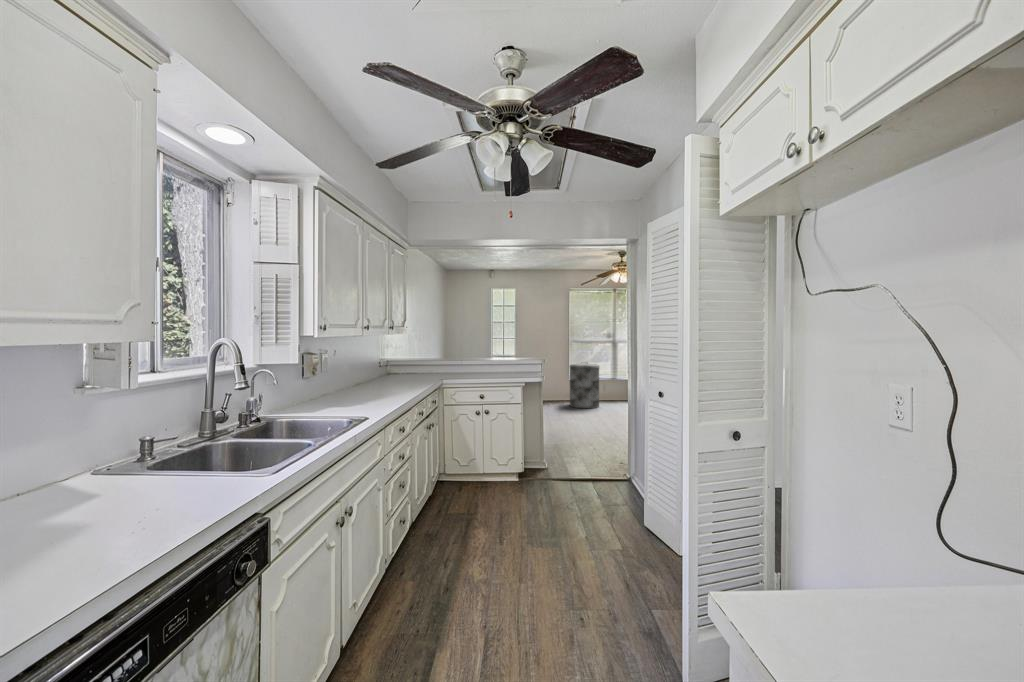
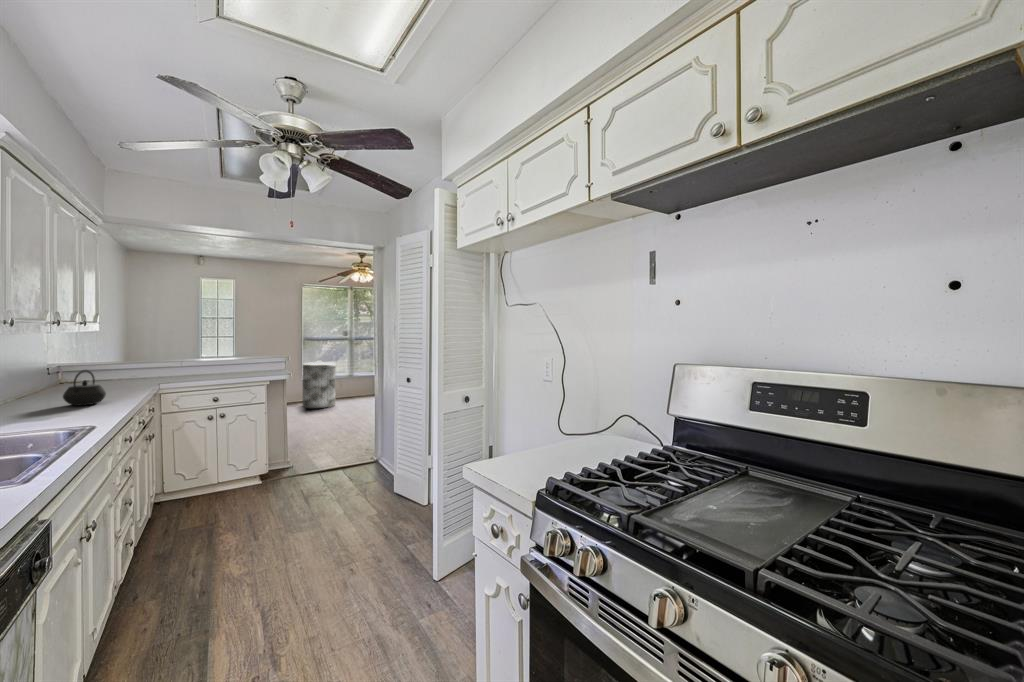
kettle: none [366,368,393,397] -> present [63,370,106,406]

